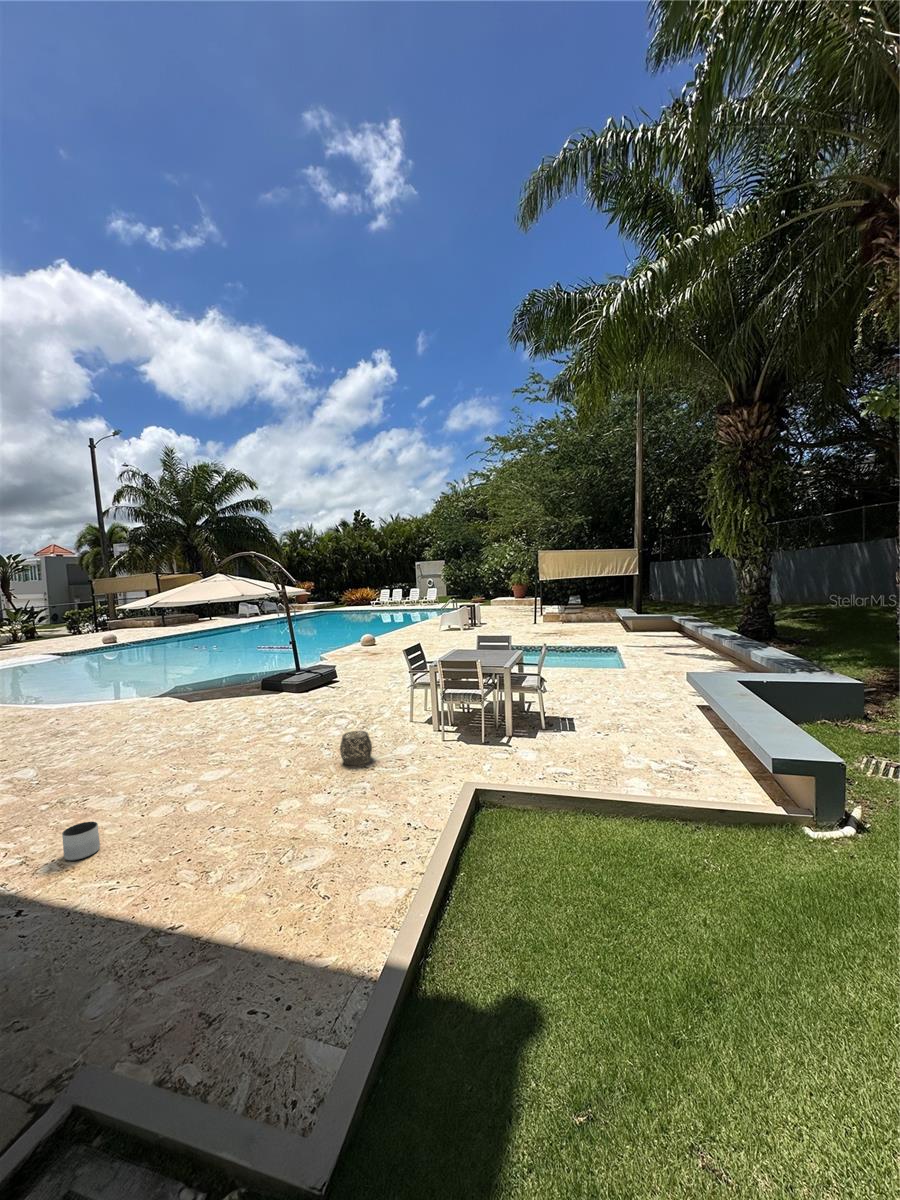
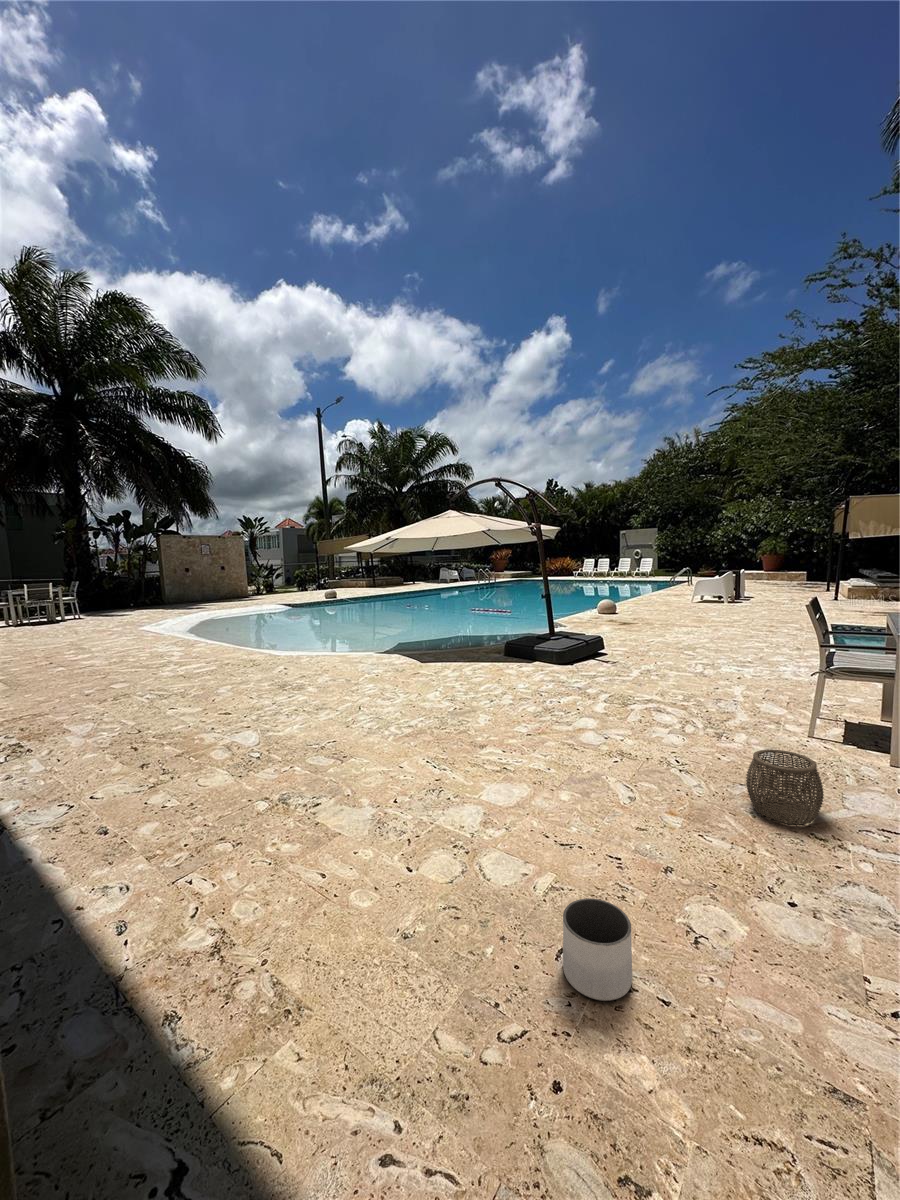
planter: present [62,822,100,861] -> present [563,898,632,1001]

